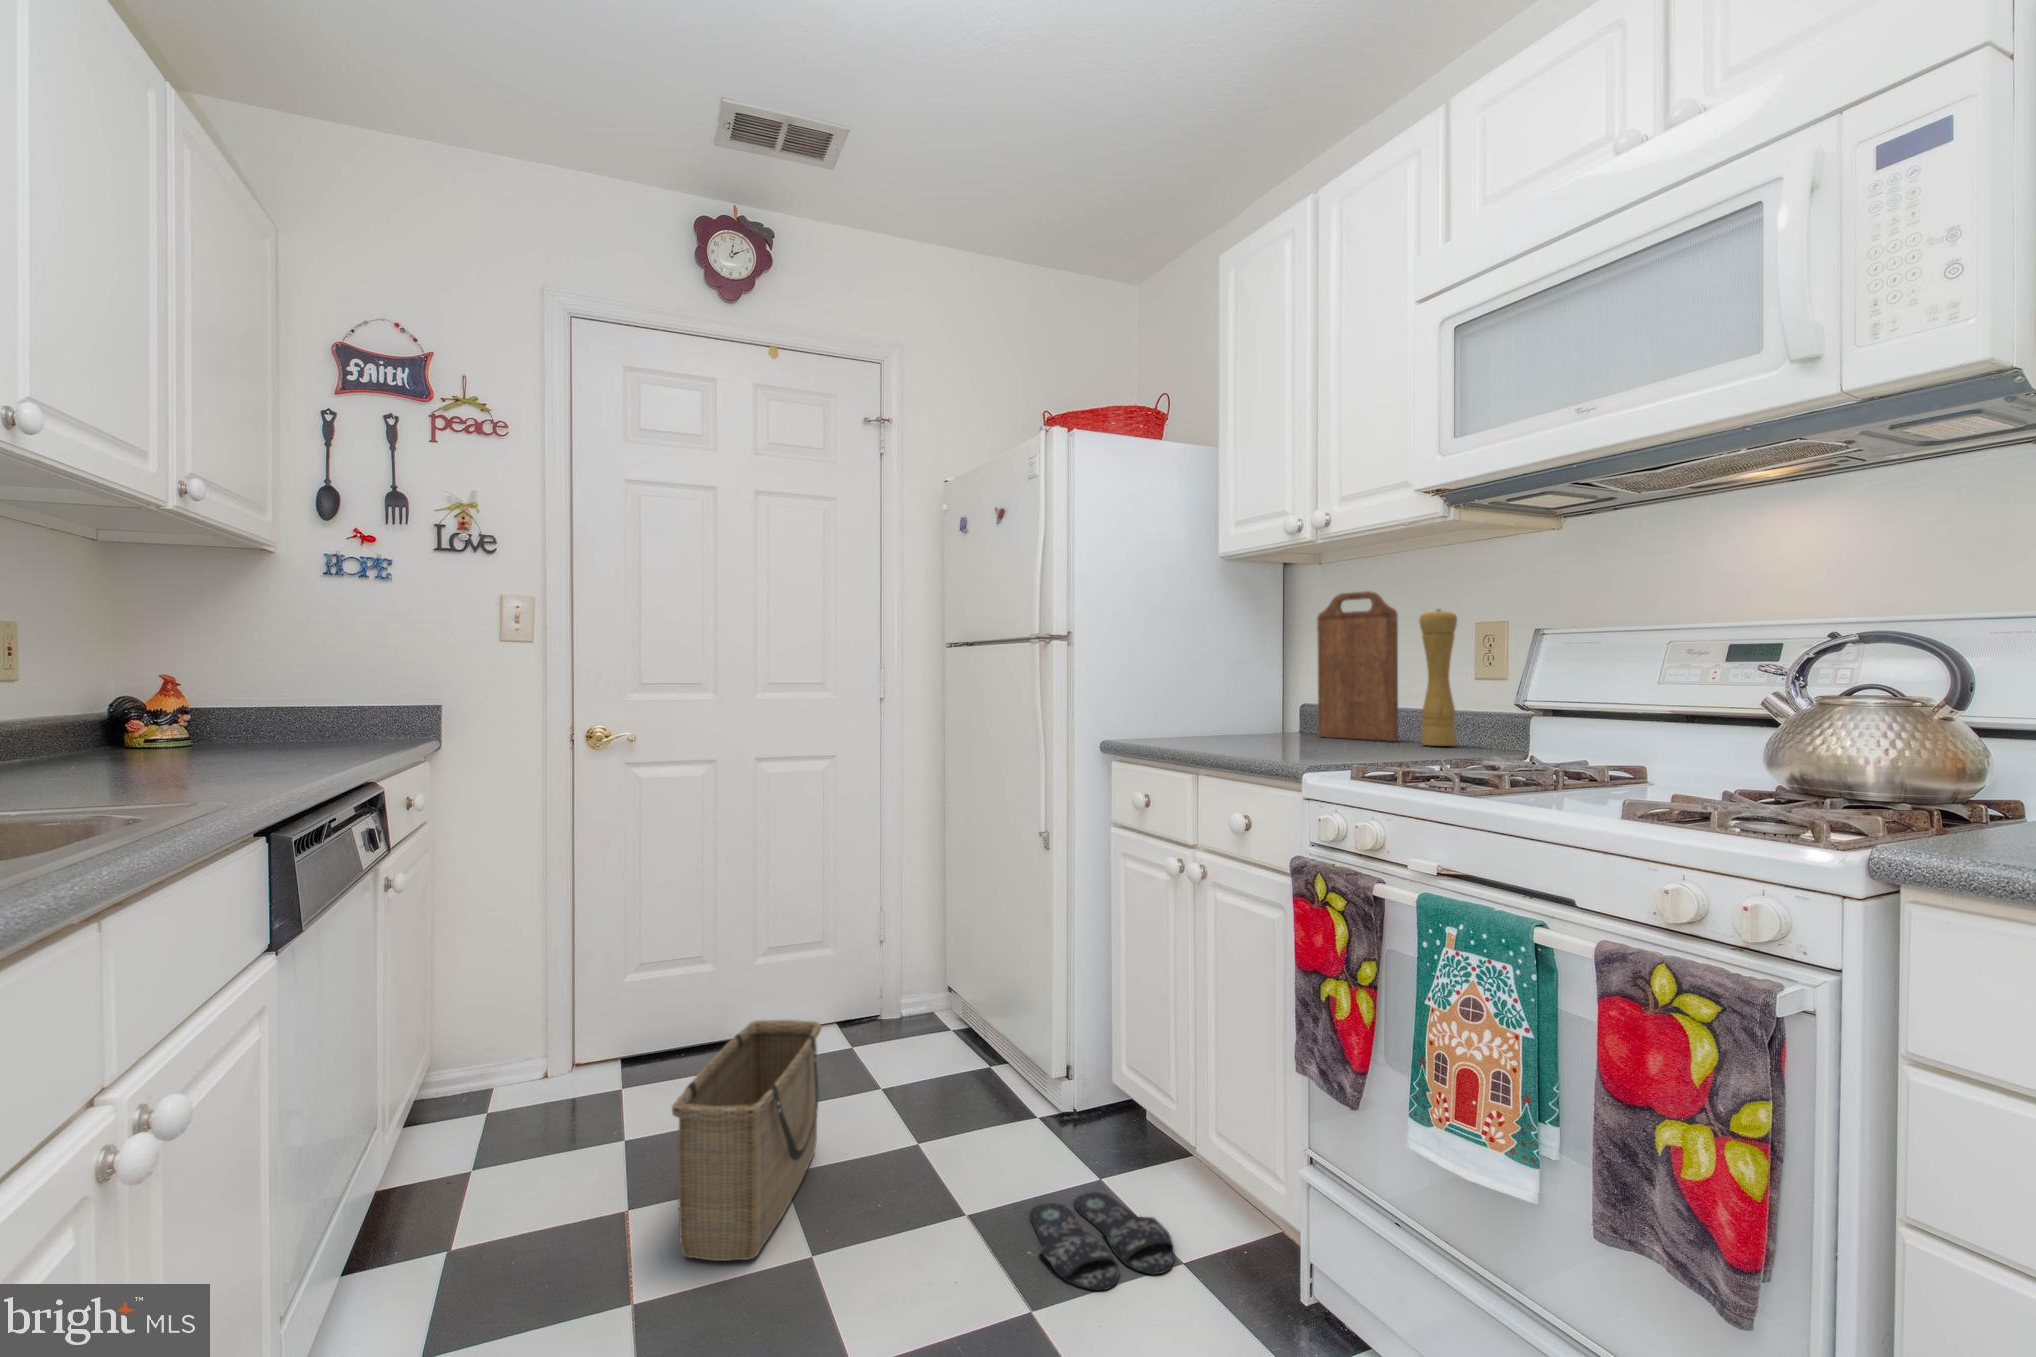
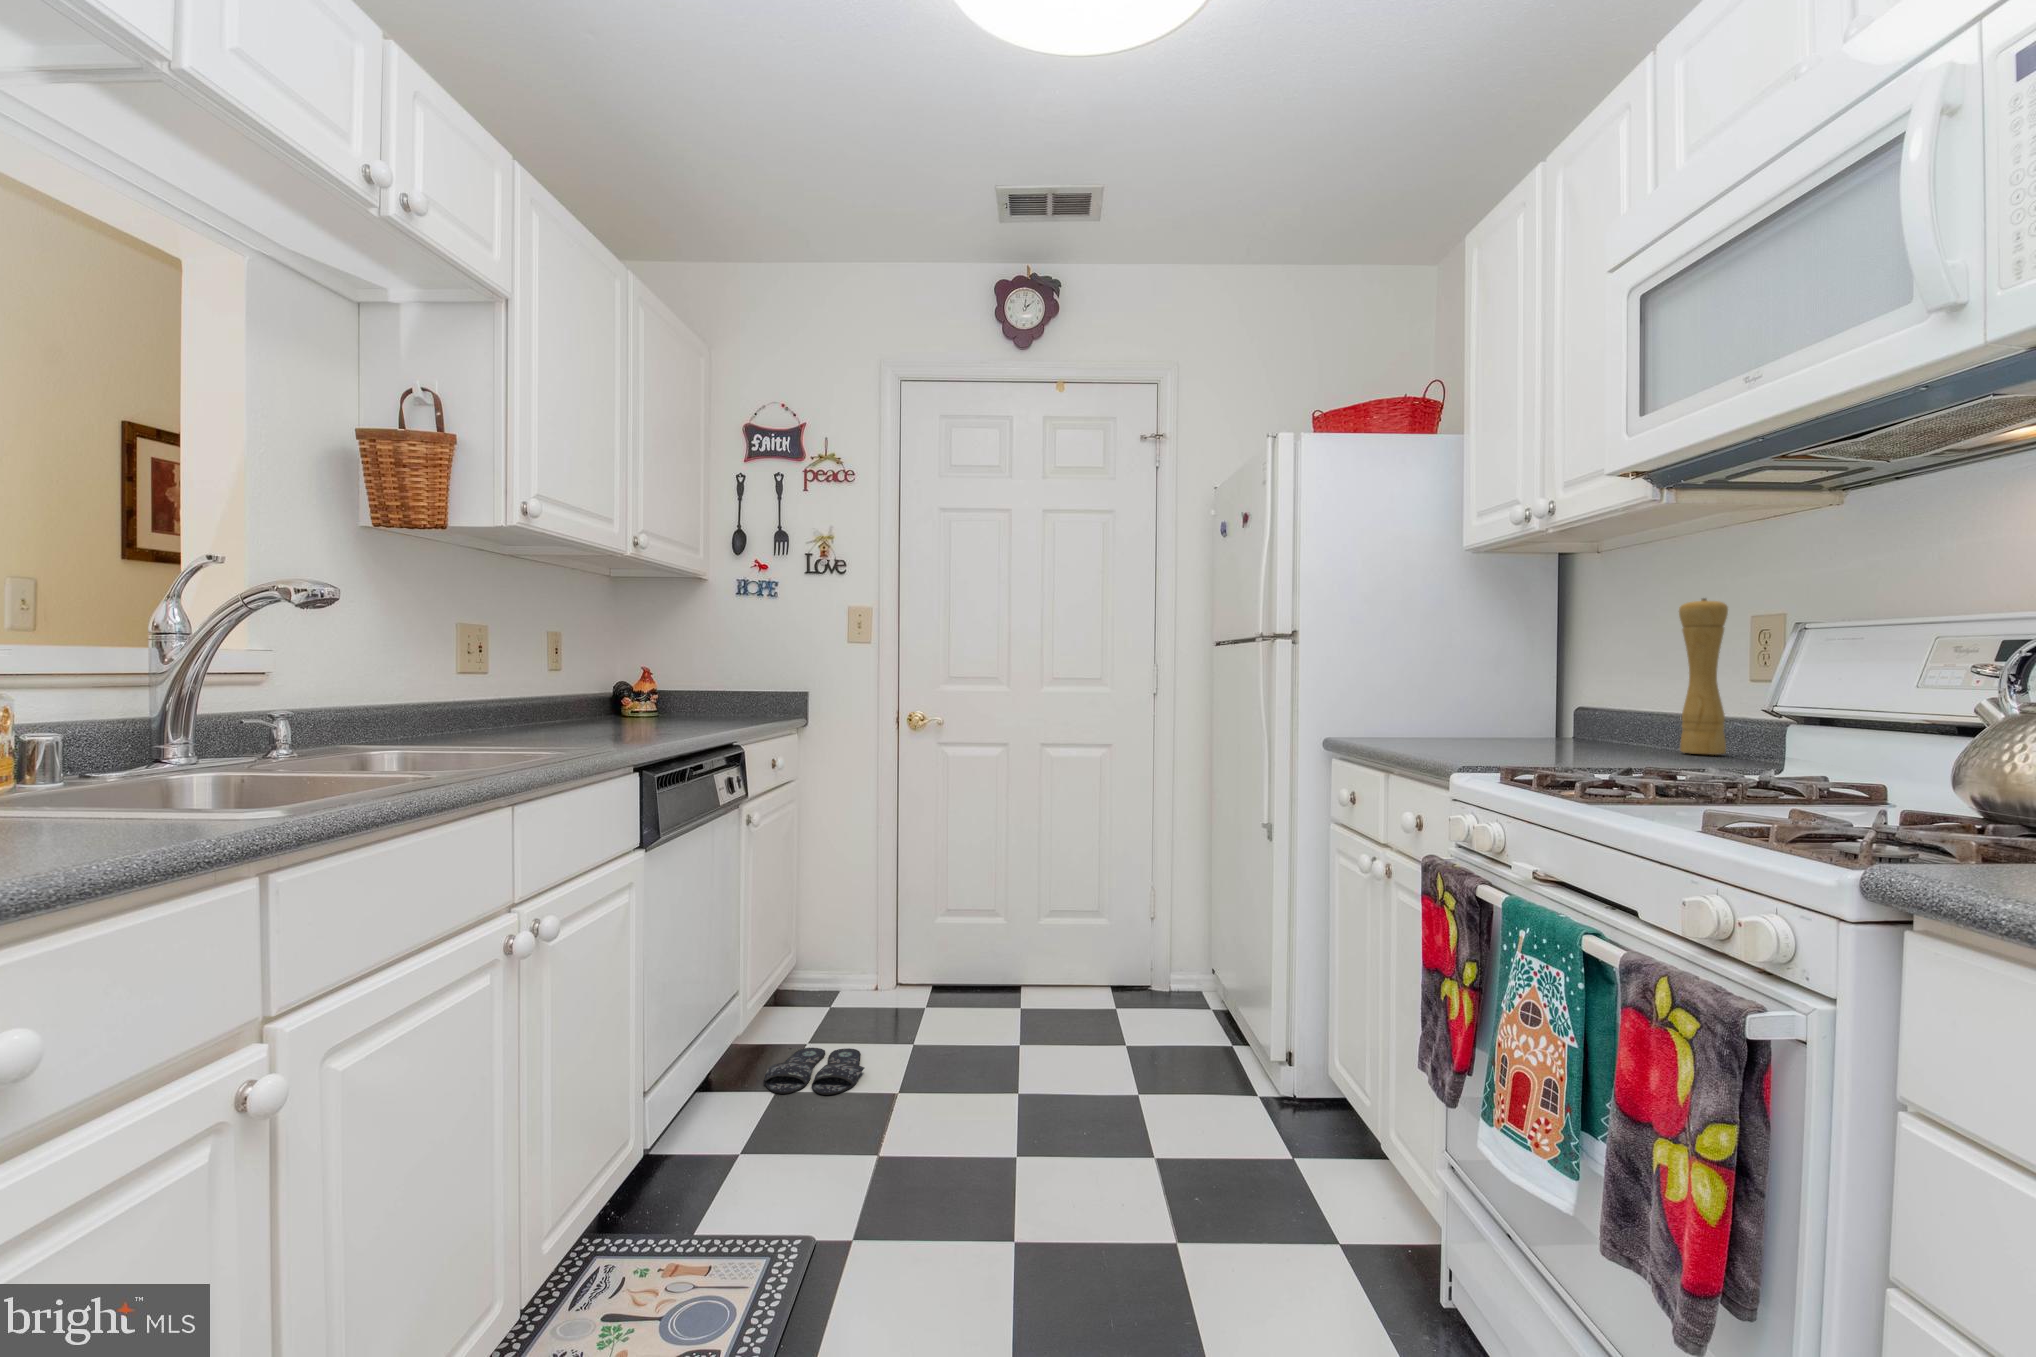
cutting board: present [1317,591,1398,741] -> none [1577,580,1664,748]
basket: present [672,1020,821,1261] -> none [904,960,1051,1143]
slippers: present [1030,1192,1175,1290] -> present [765,1048,864,1095]

